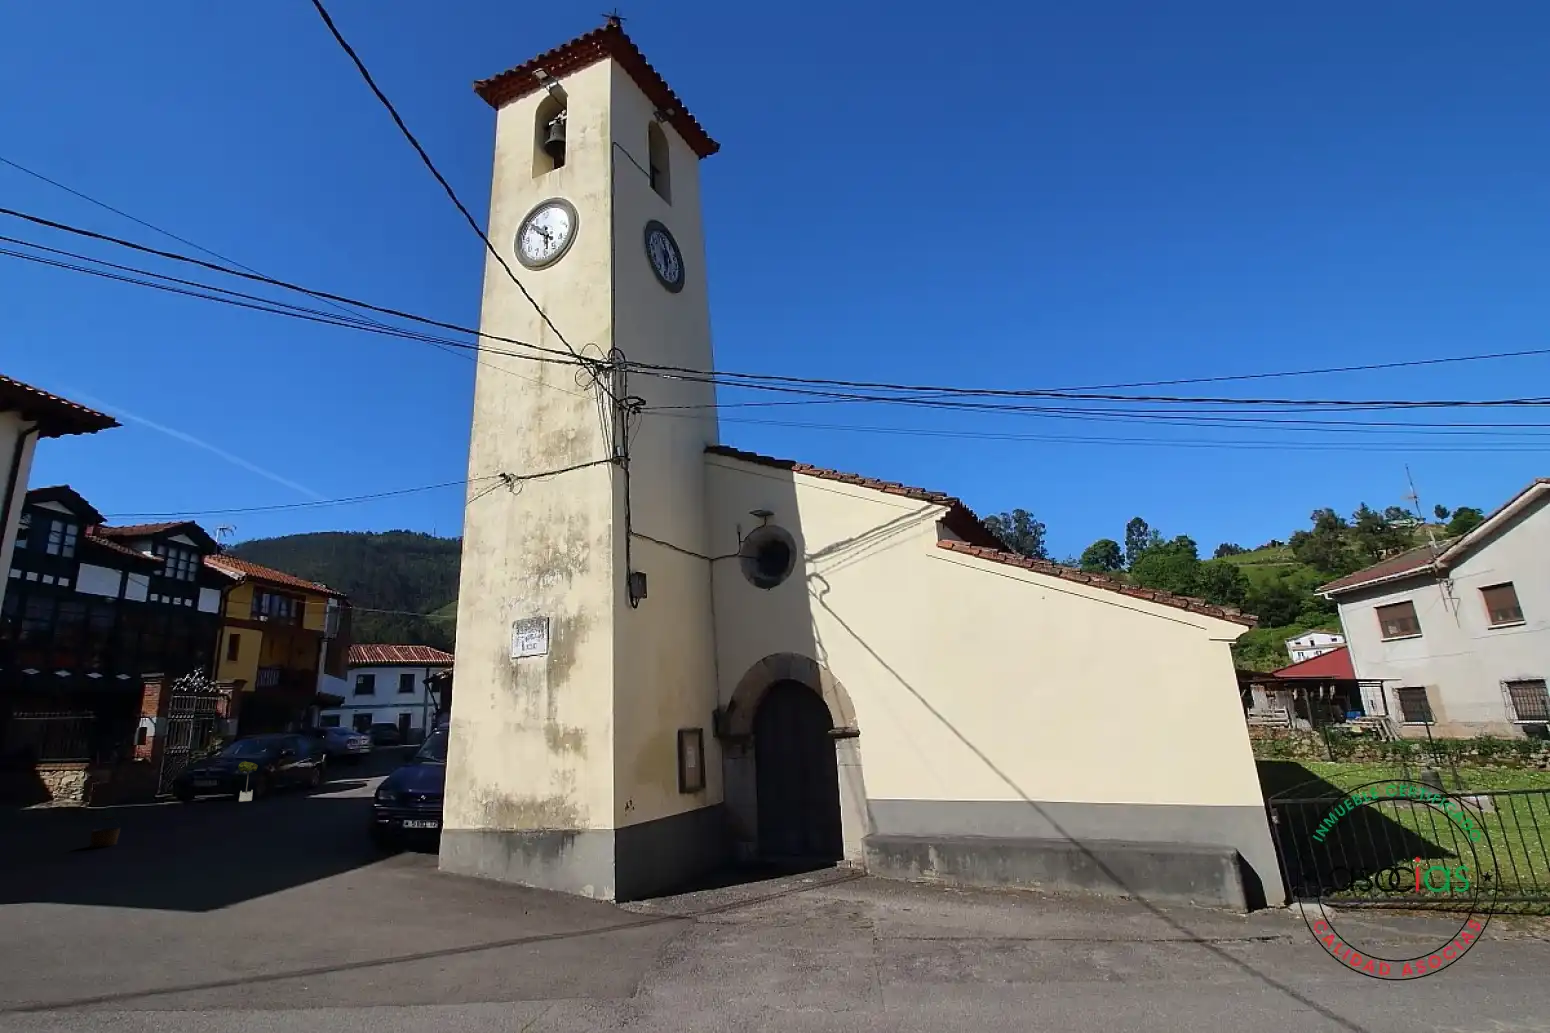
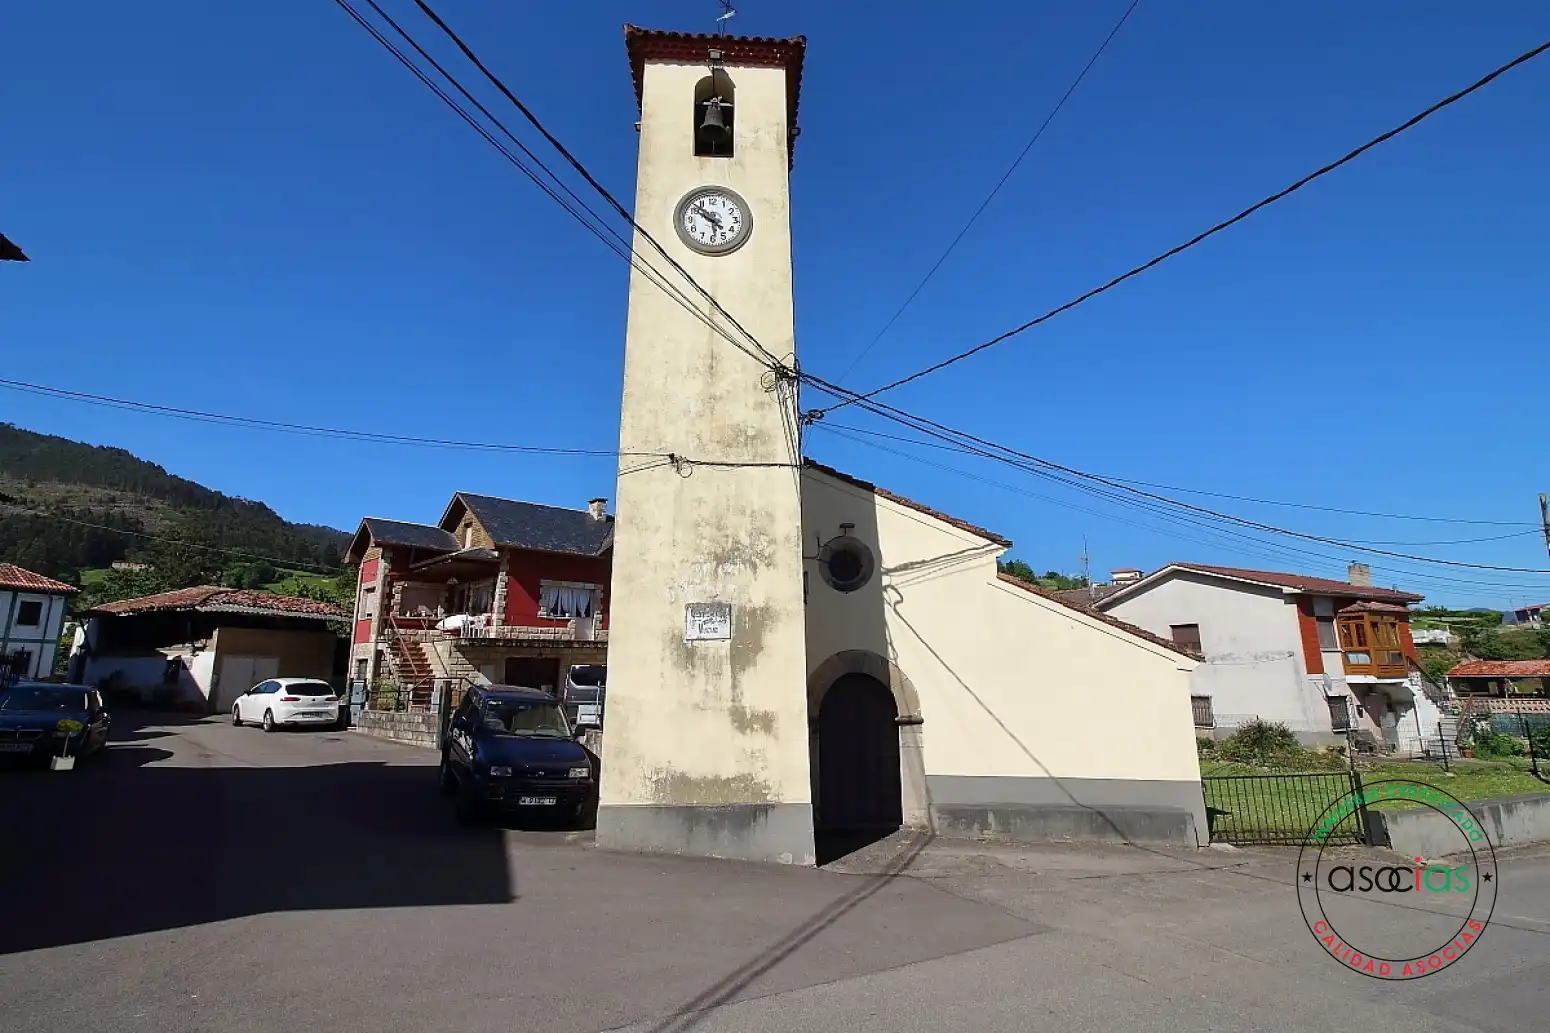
bucket: present [90,817,120,847] -> none [30,786,72,824]

